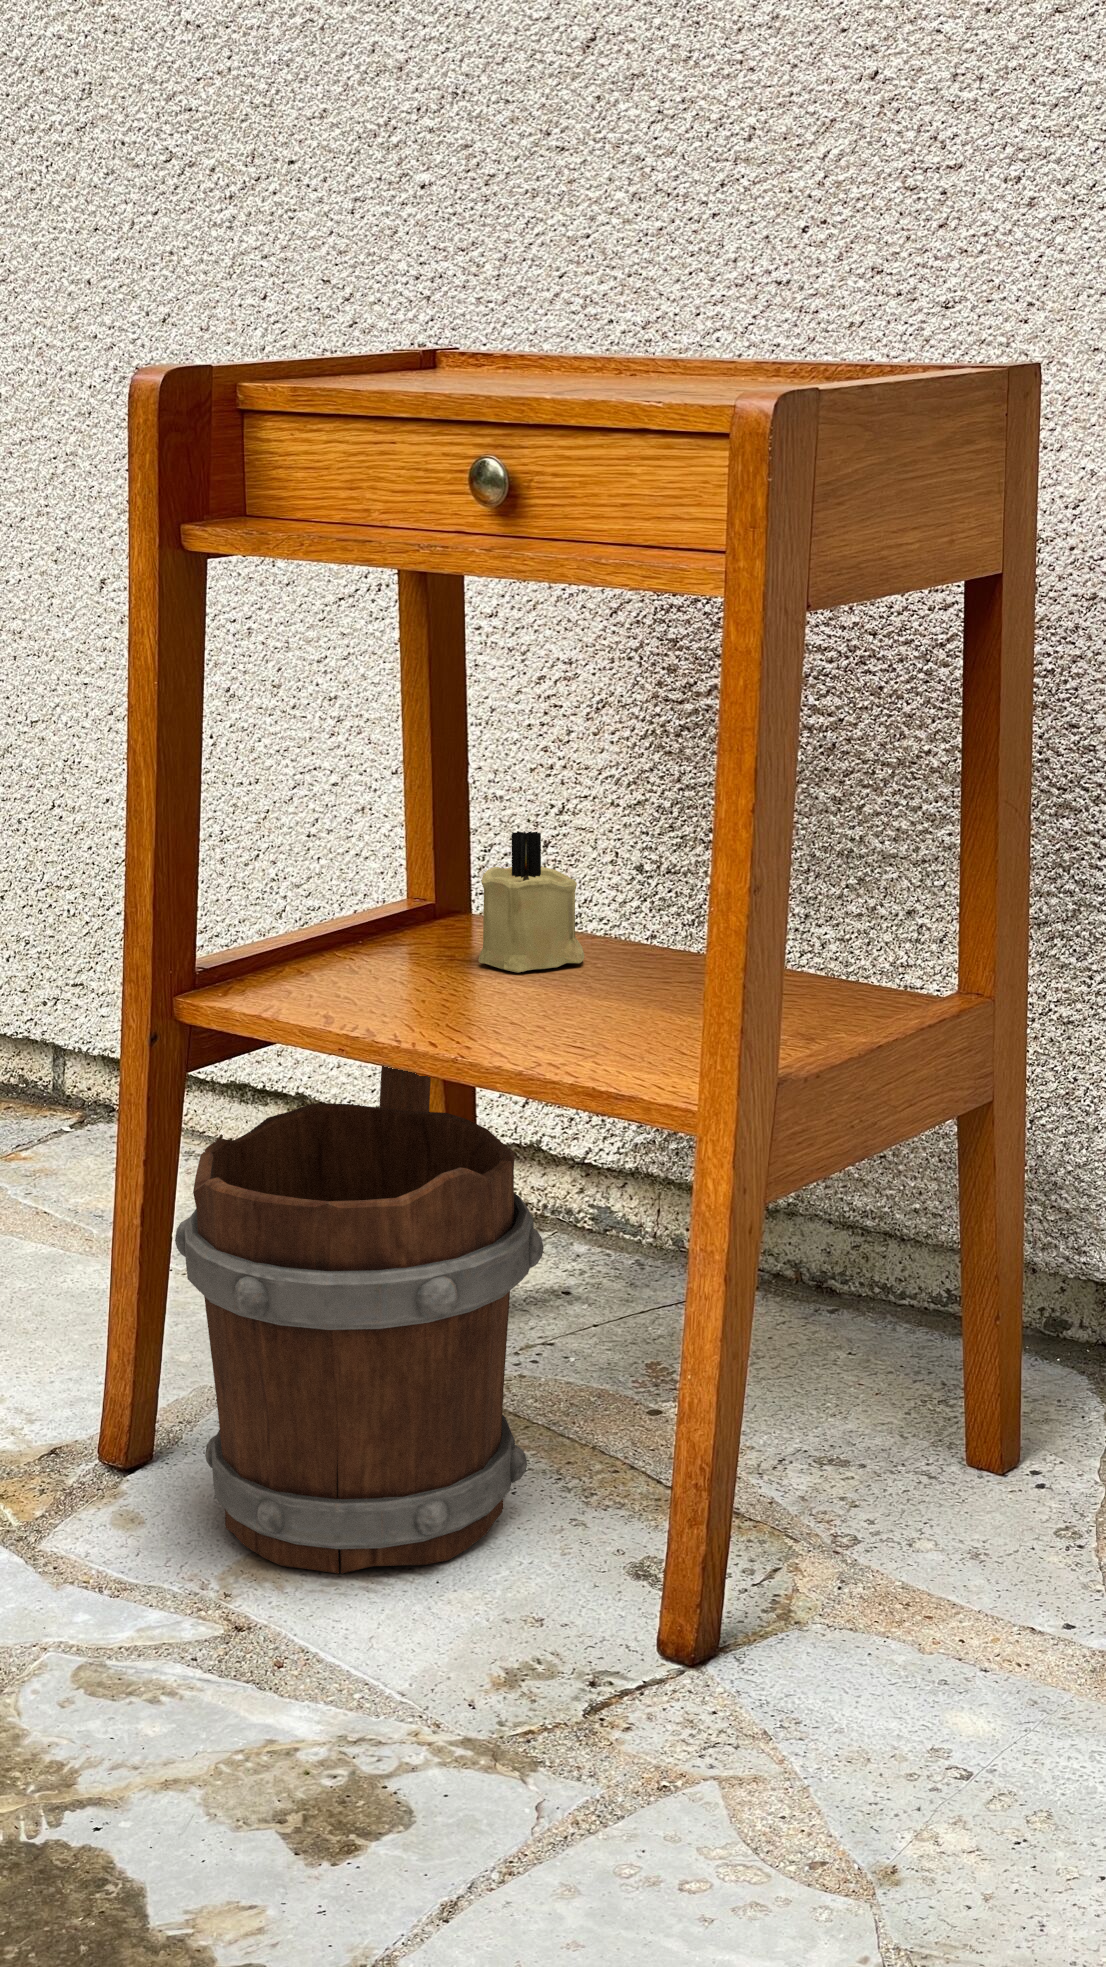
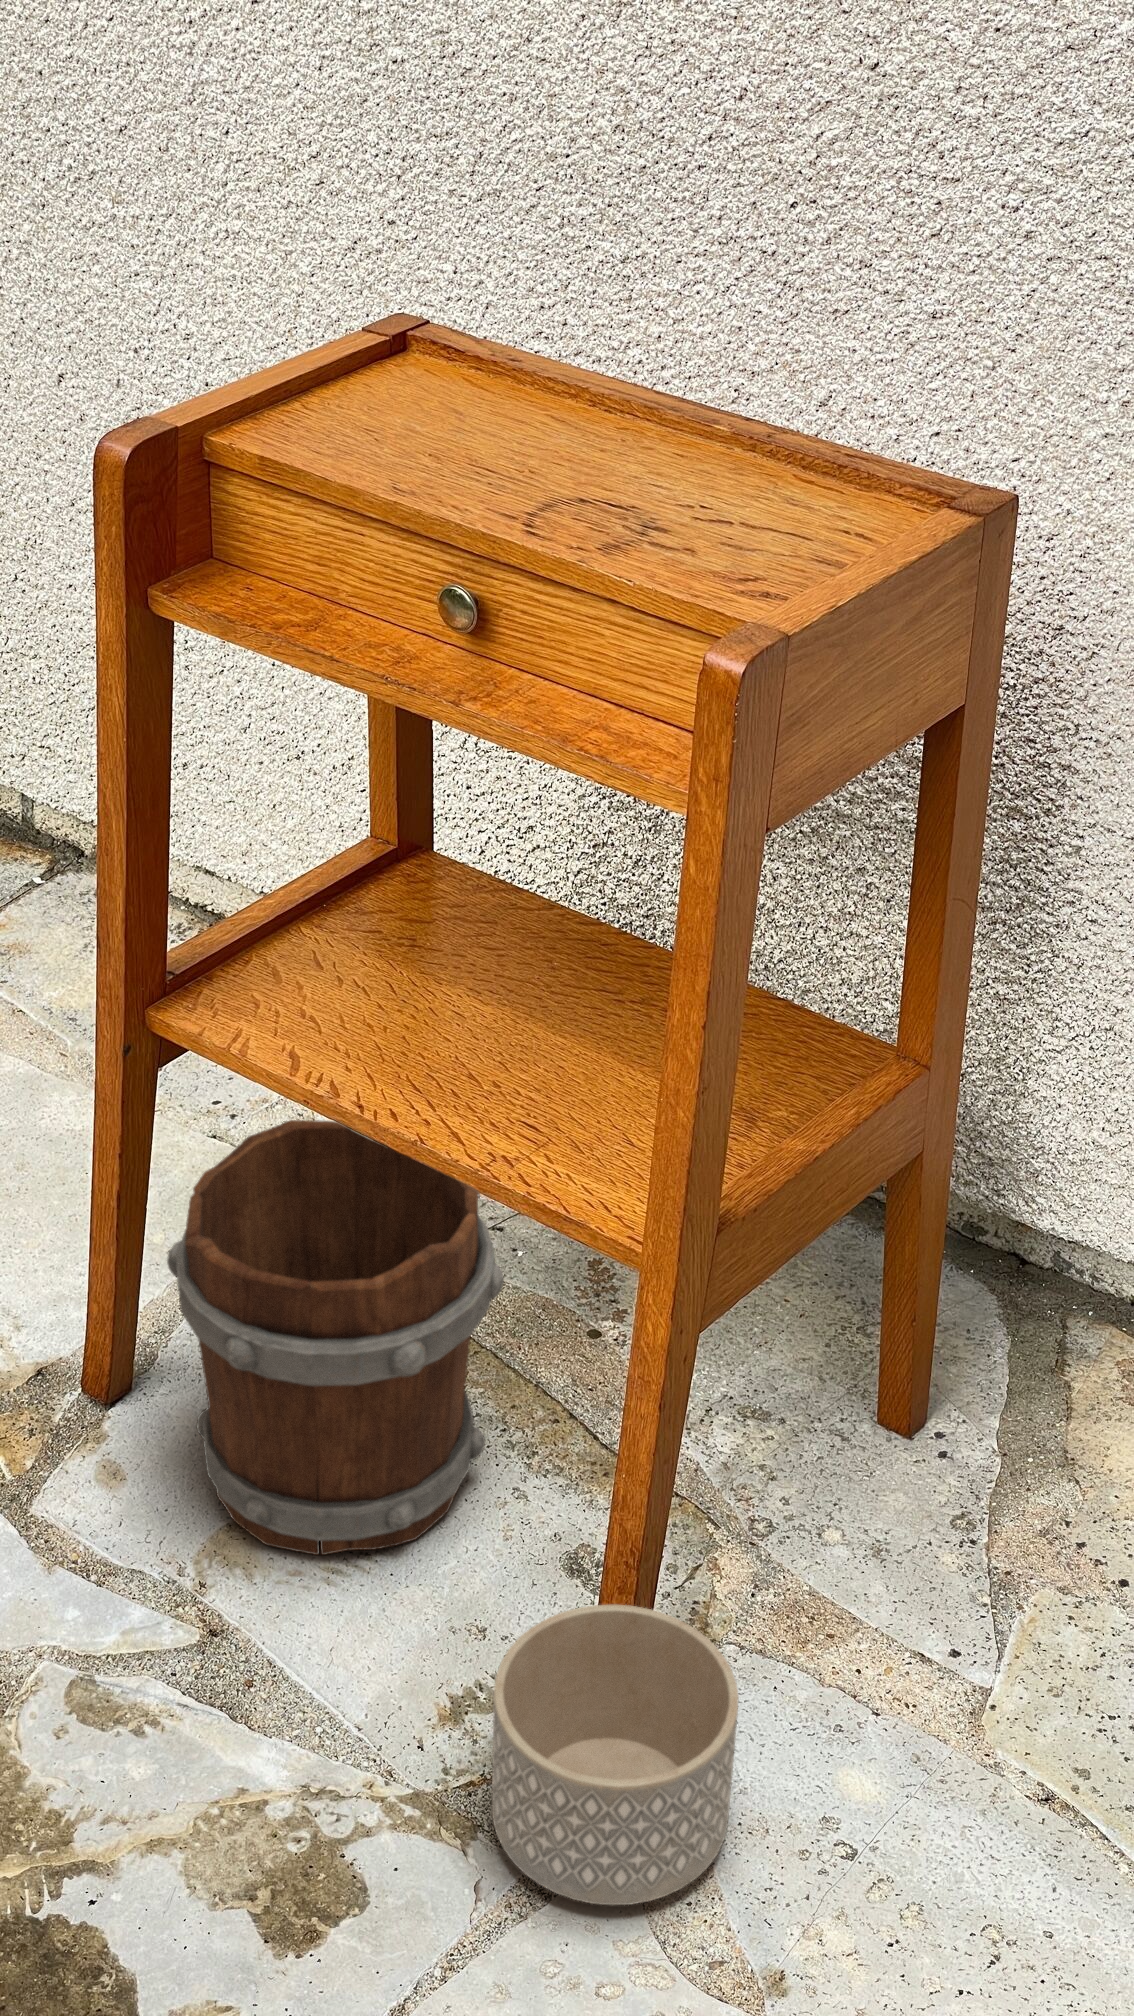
candle: present [478,831,584,973] -> none [446,849,547,988]
planter: none [536,1522,826,1852] -> present [492,1605,739,1905]

